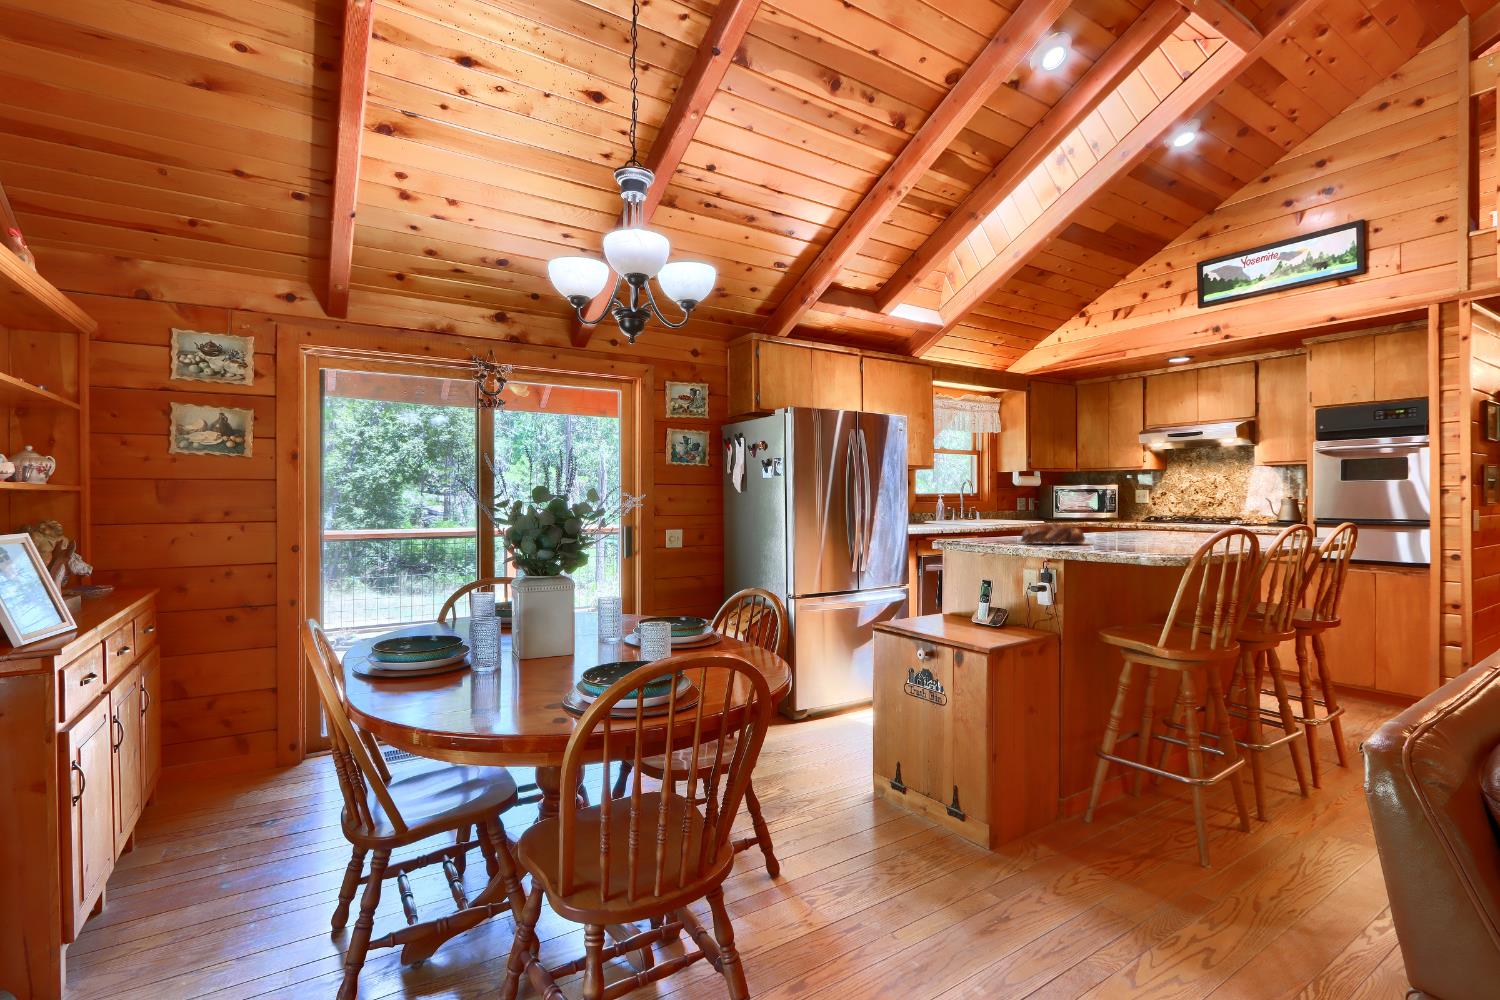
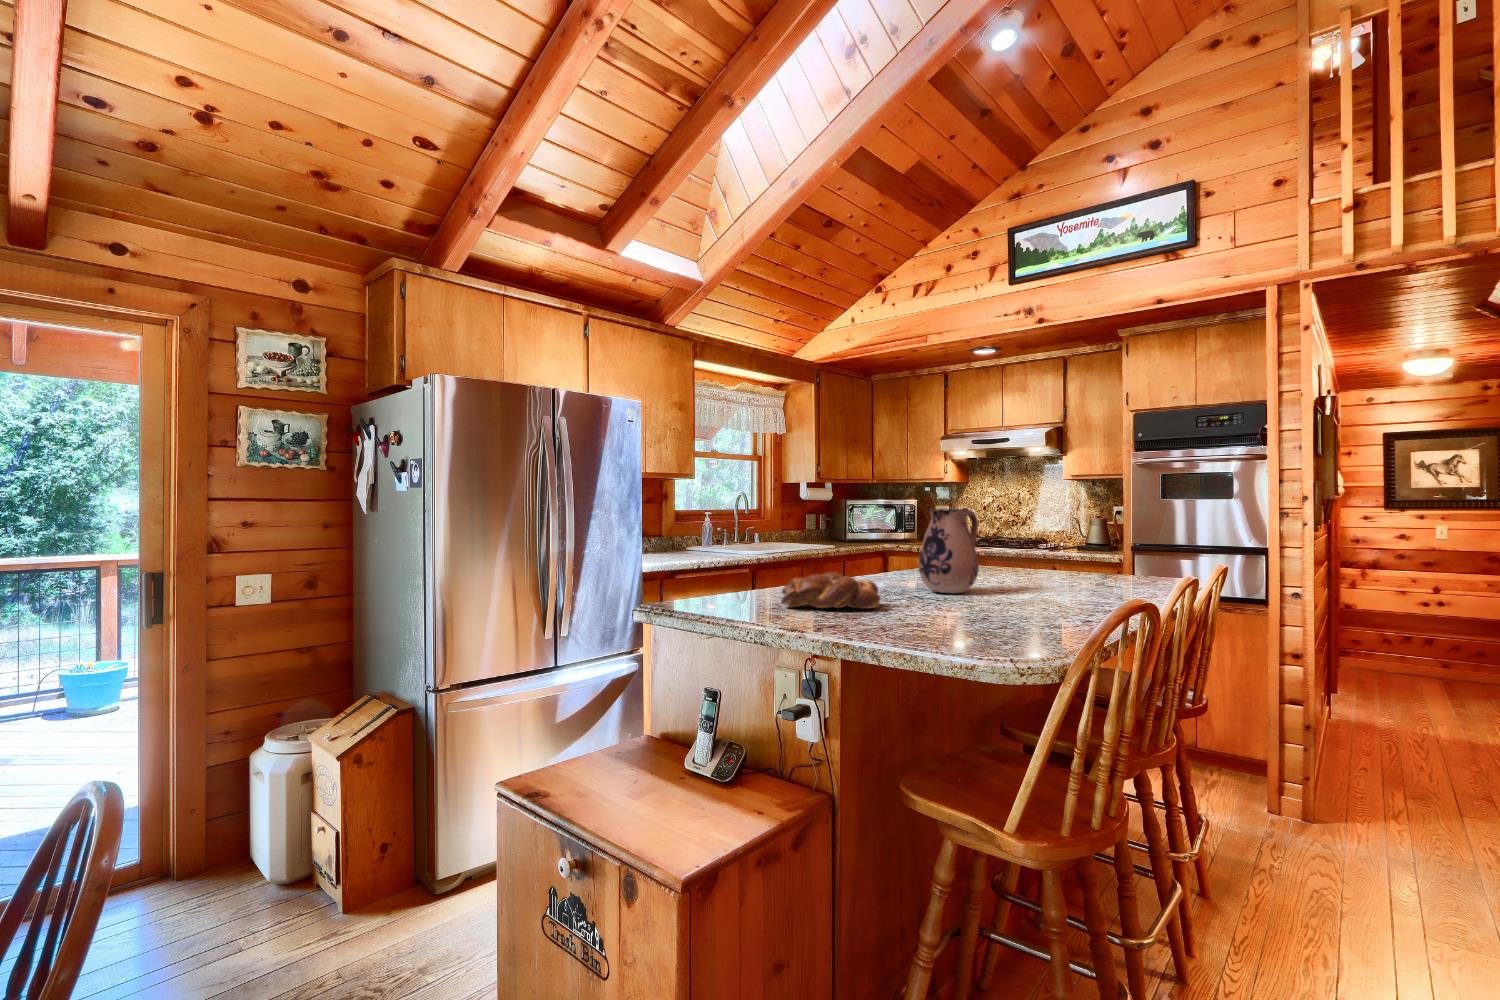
ceramic pitcher: none [1112,485,1156,541] -> present [918,509,979,593]

